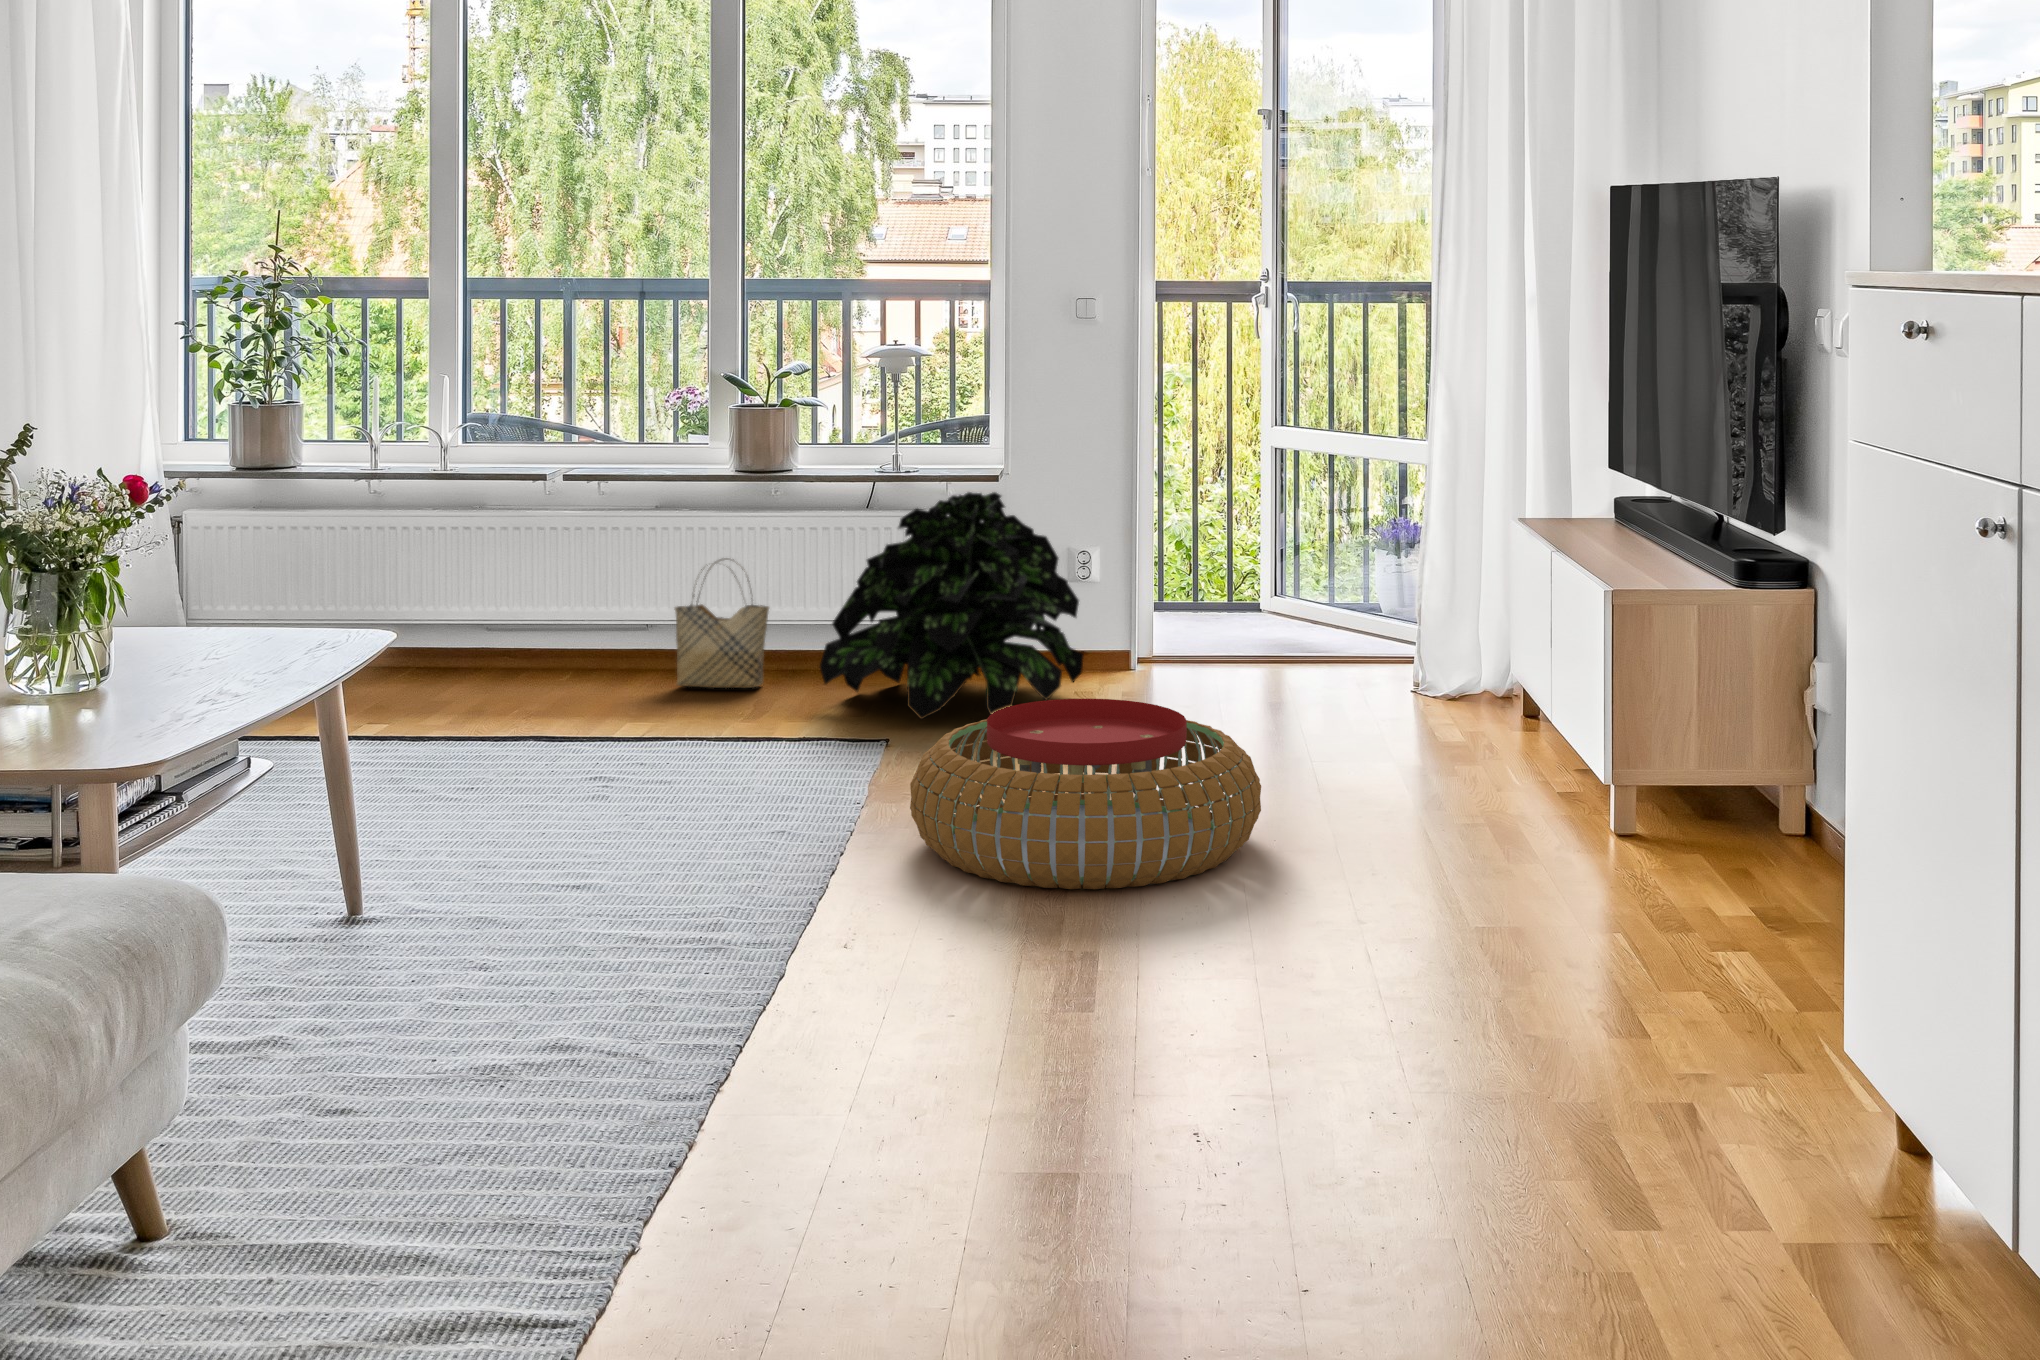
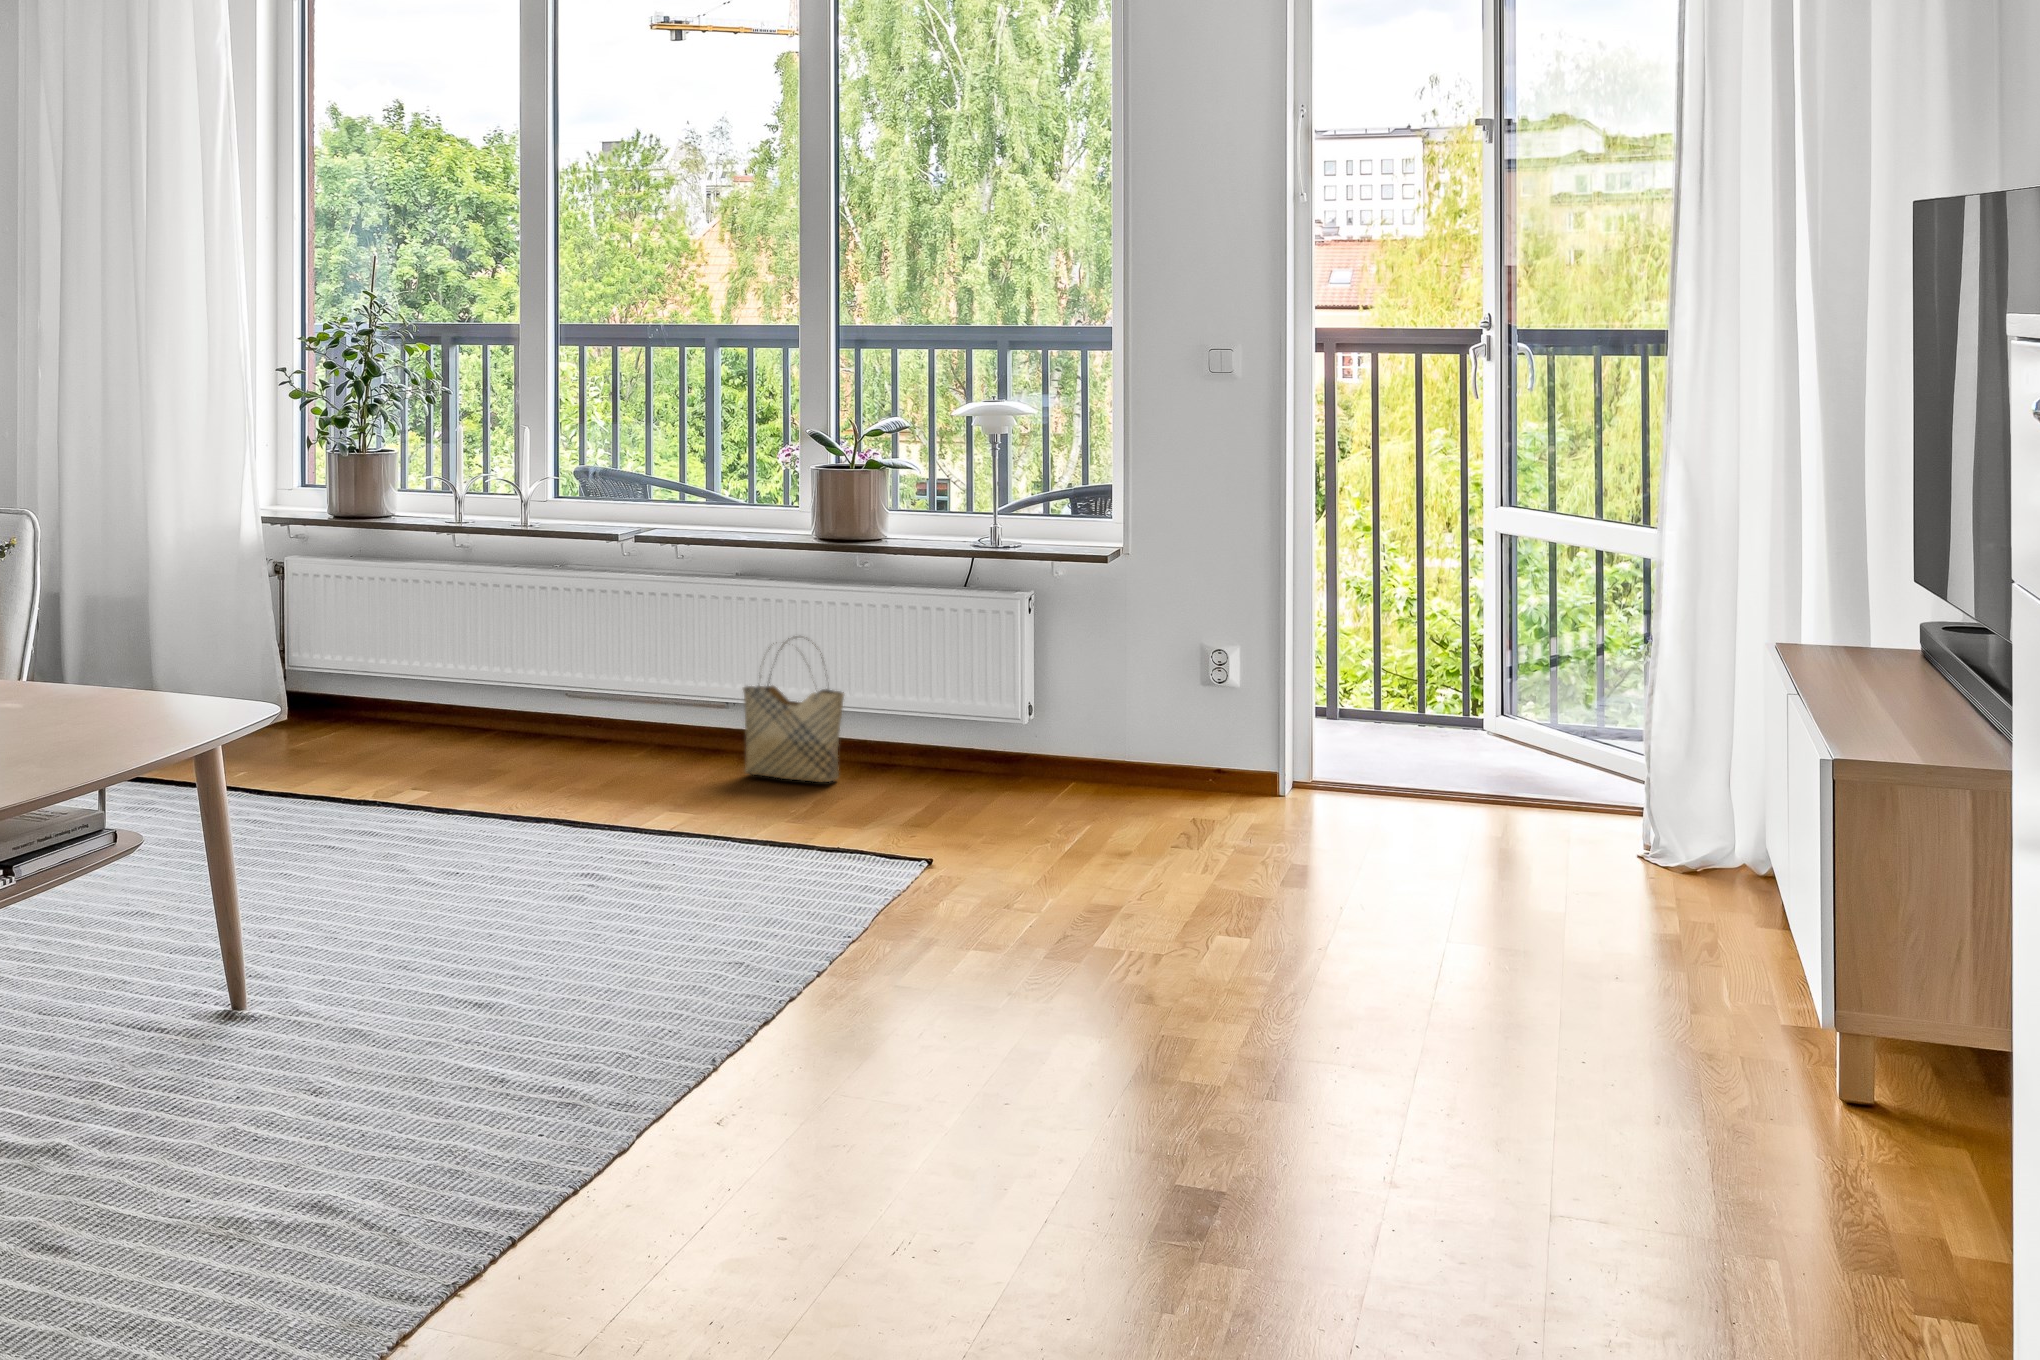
potted plant: present [820,492,1084,719] -> none [888,577,1194,848]
pouf: present [910,699,1261,889] -> none [904,849,1330,1088]

